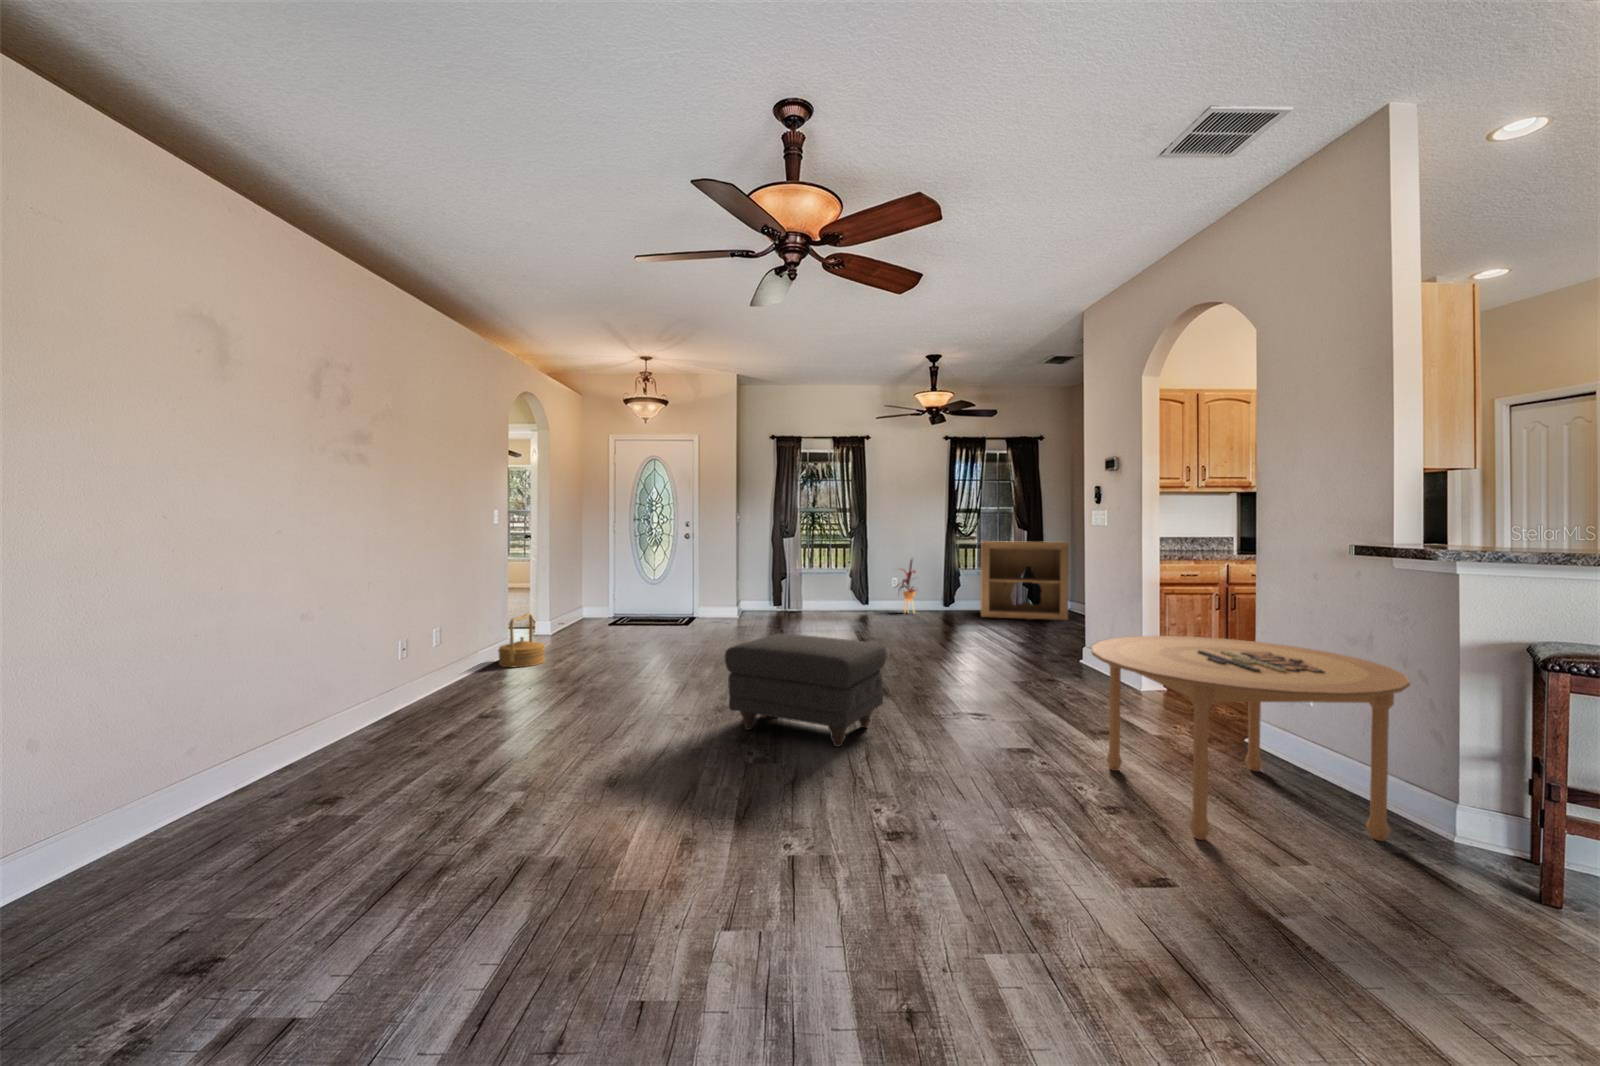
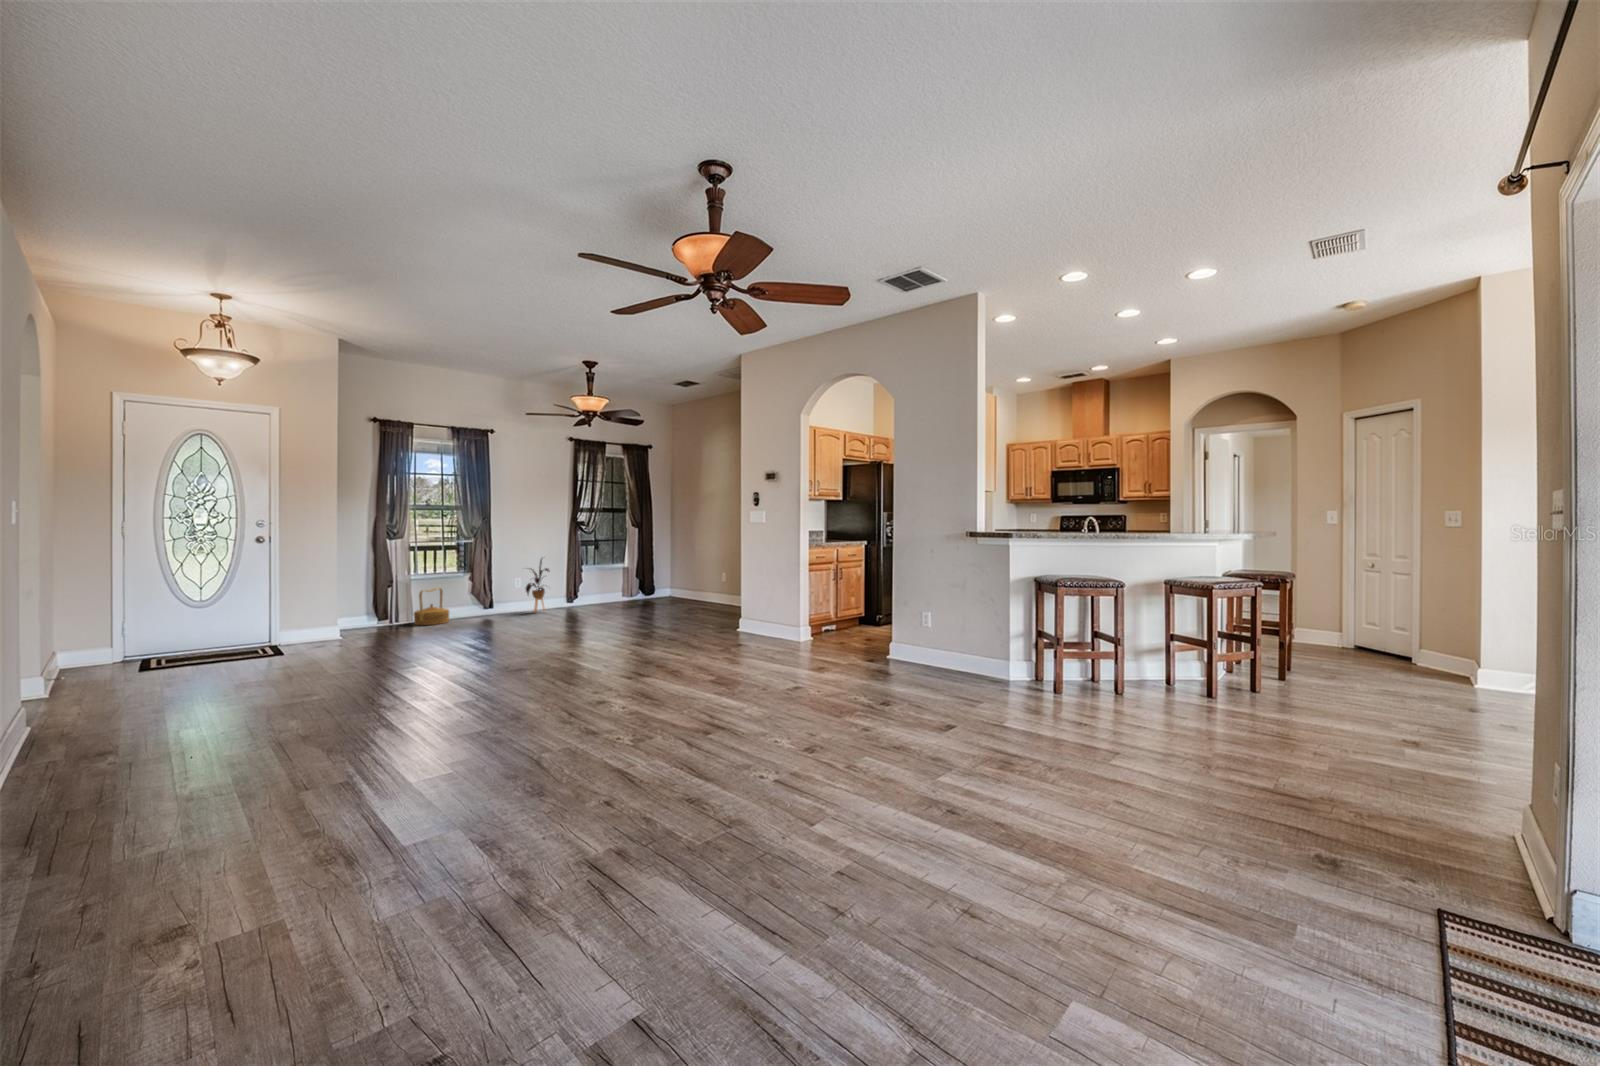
bookshelf: present [981,541,1069,620] -> none [602,537,682,608]
woven basket: present [498,613,545,667] -> present [414,587,449,625]
ottoman: present [725,634,887,747] -> none [570,627,706,726]
dining table: present [1091,636,1410,841] -> none [851,593,1008,706]

